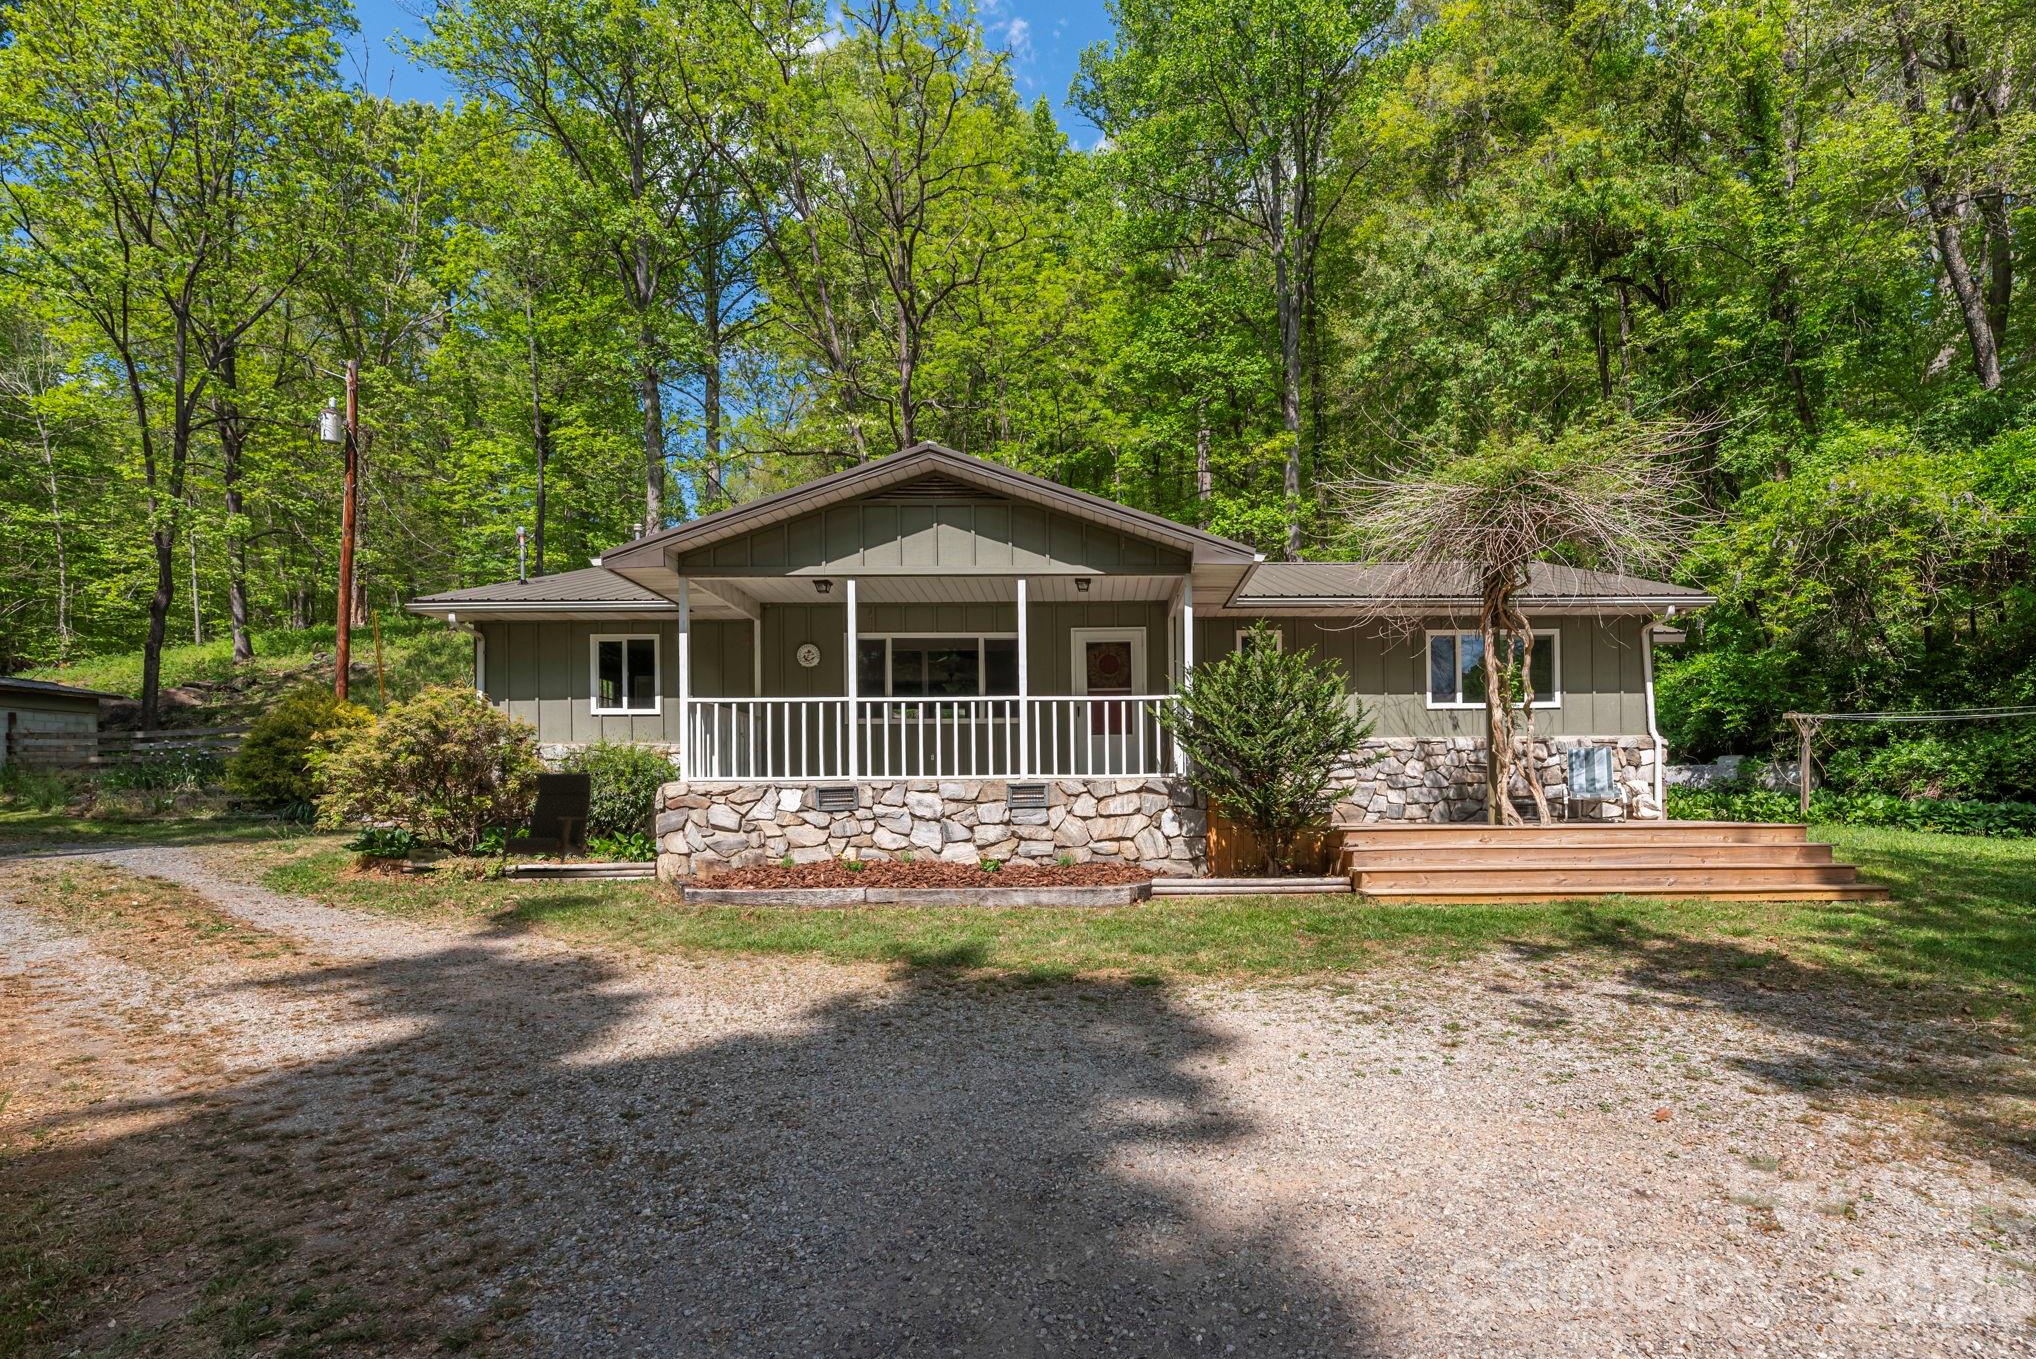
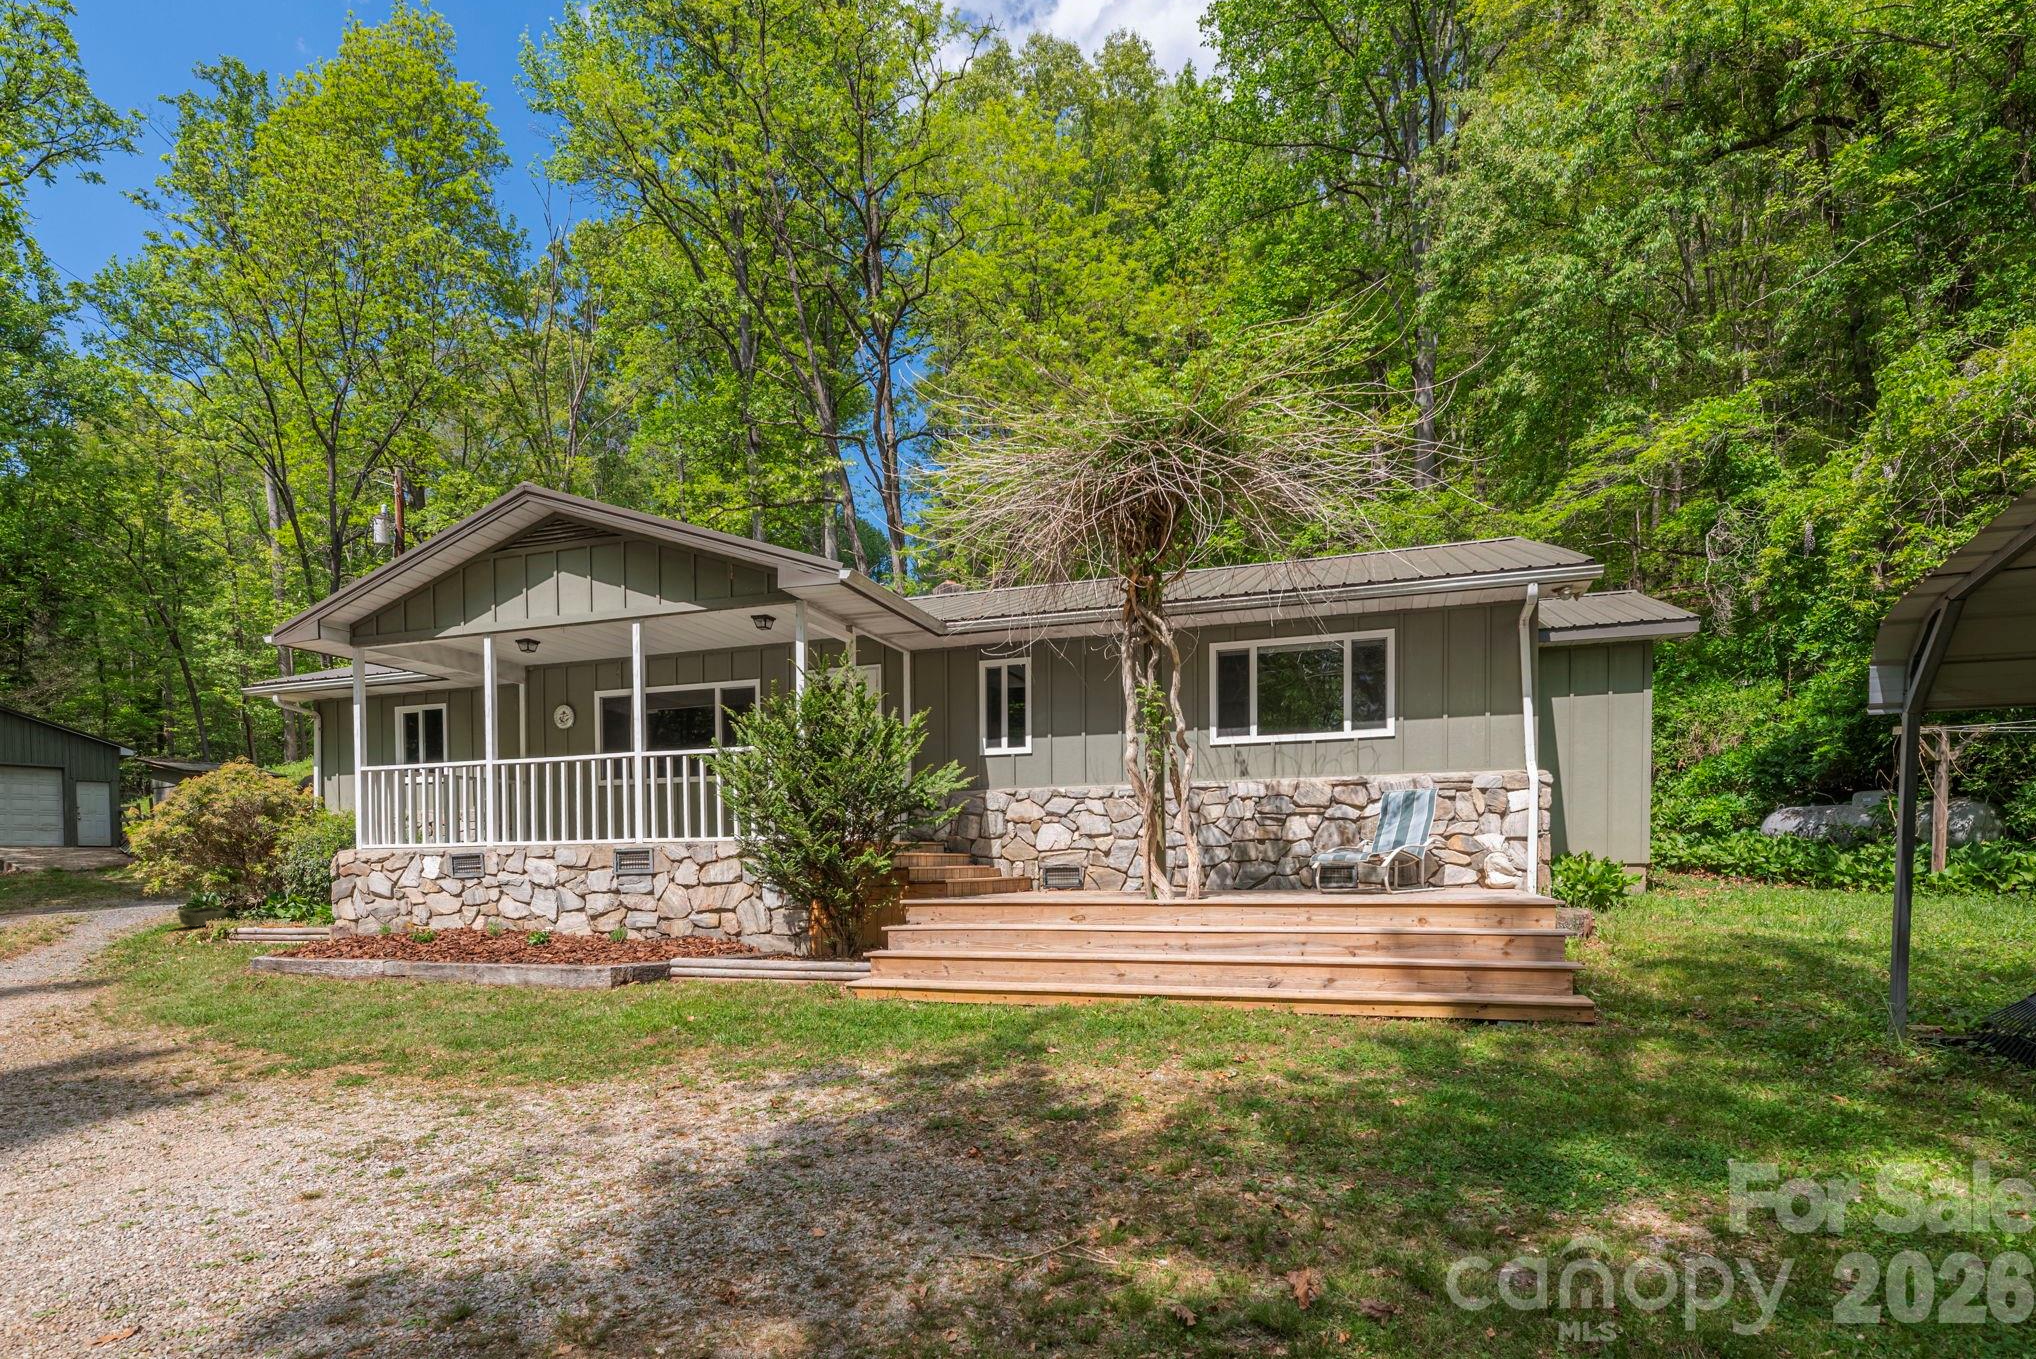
lounge chair: present [501,773,592,873] -> none [232,838,329,934]

